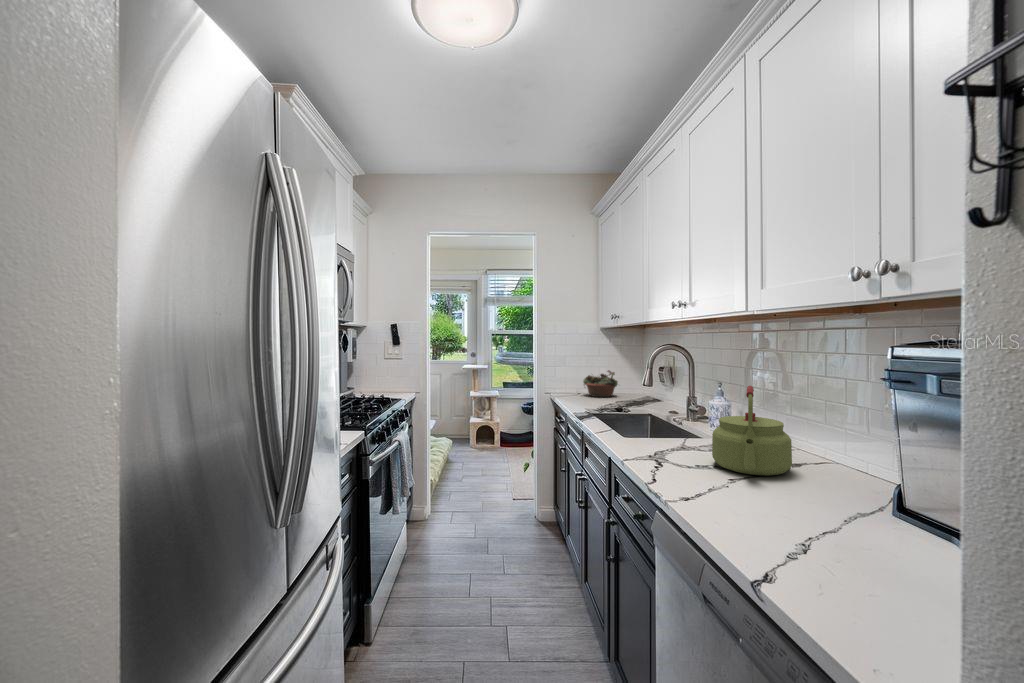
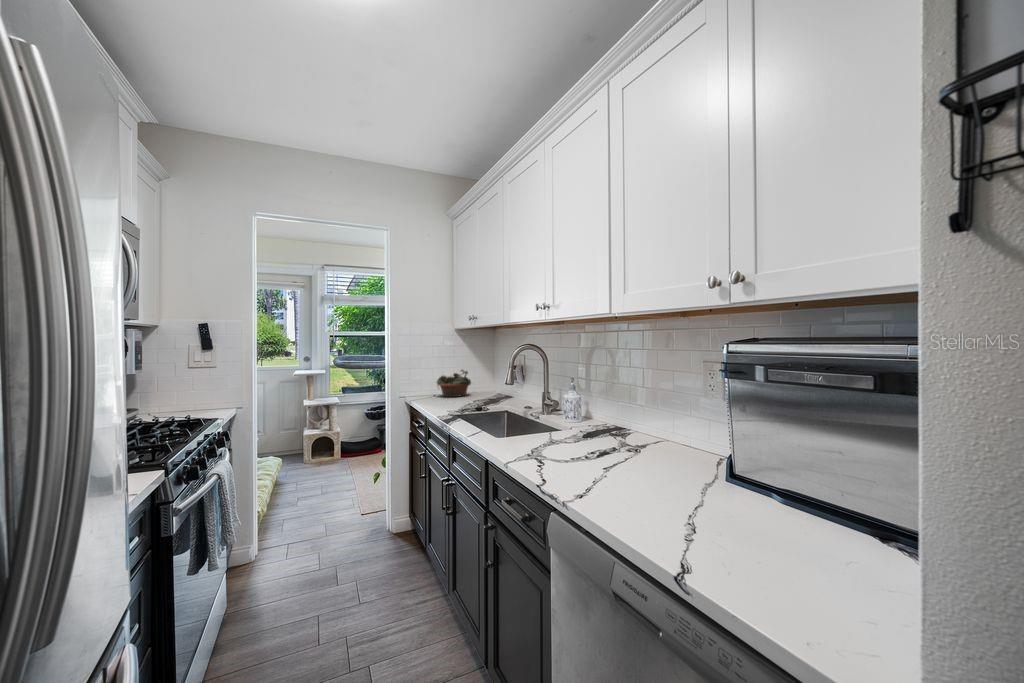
kettle: present [712,386,792,475] -> none [585,378,652,462]

